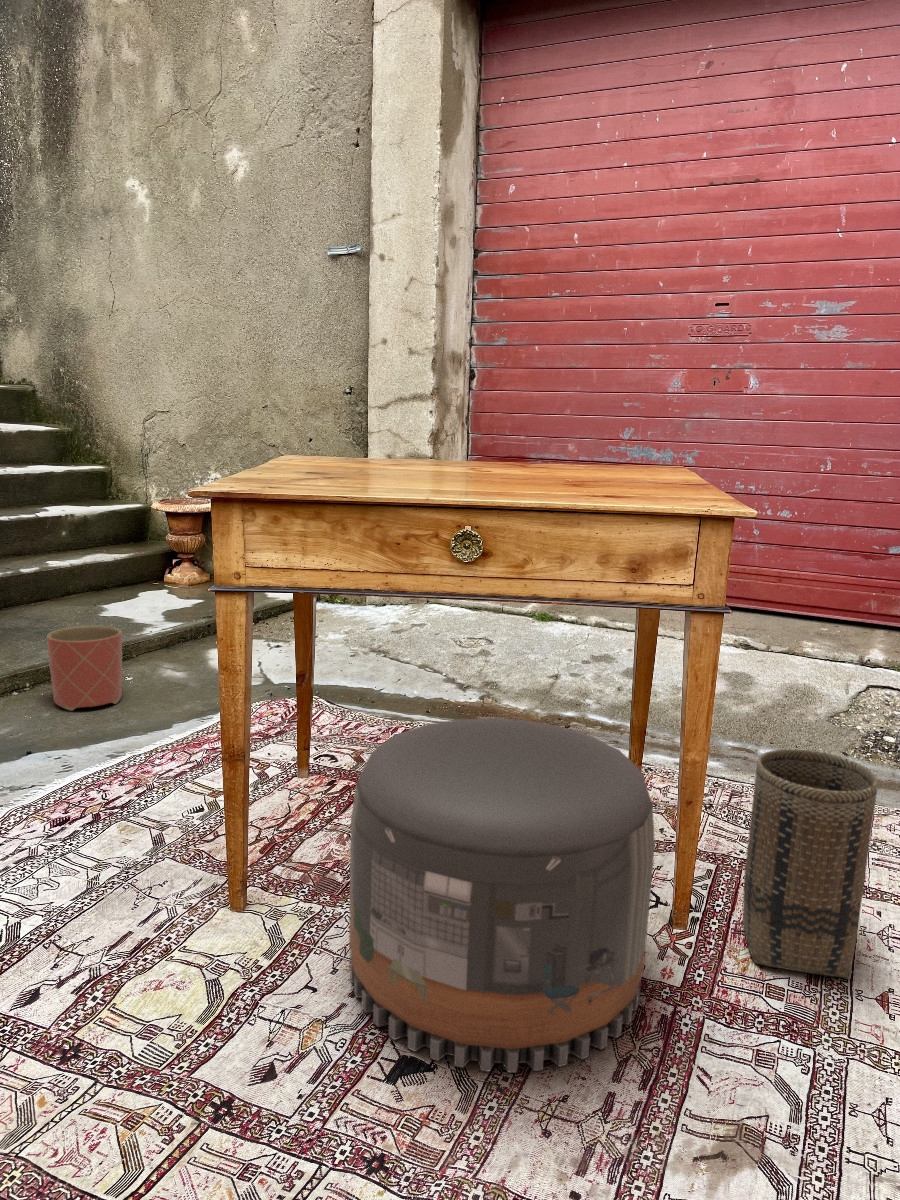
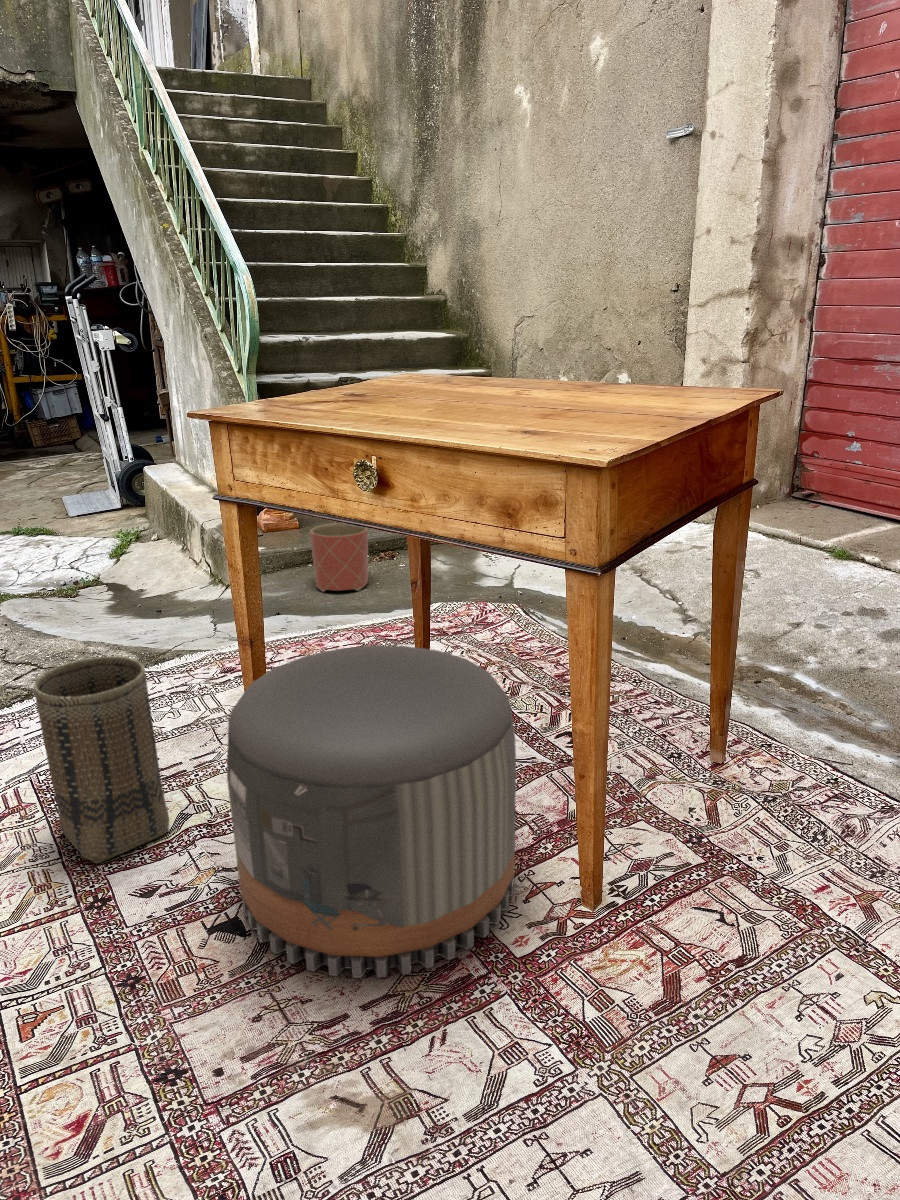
basket: present [743,749,878,977] -> present [34,656,169,863]

